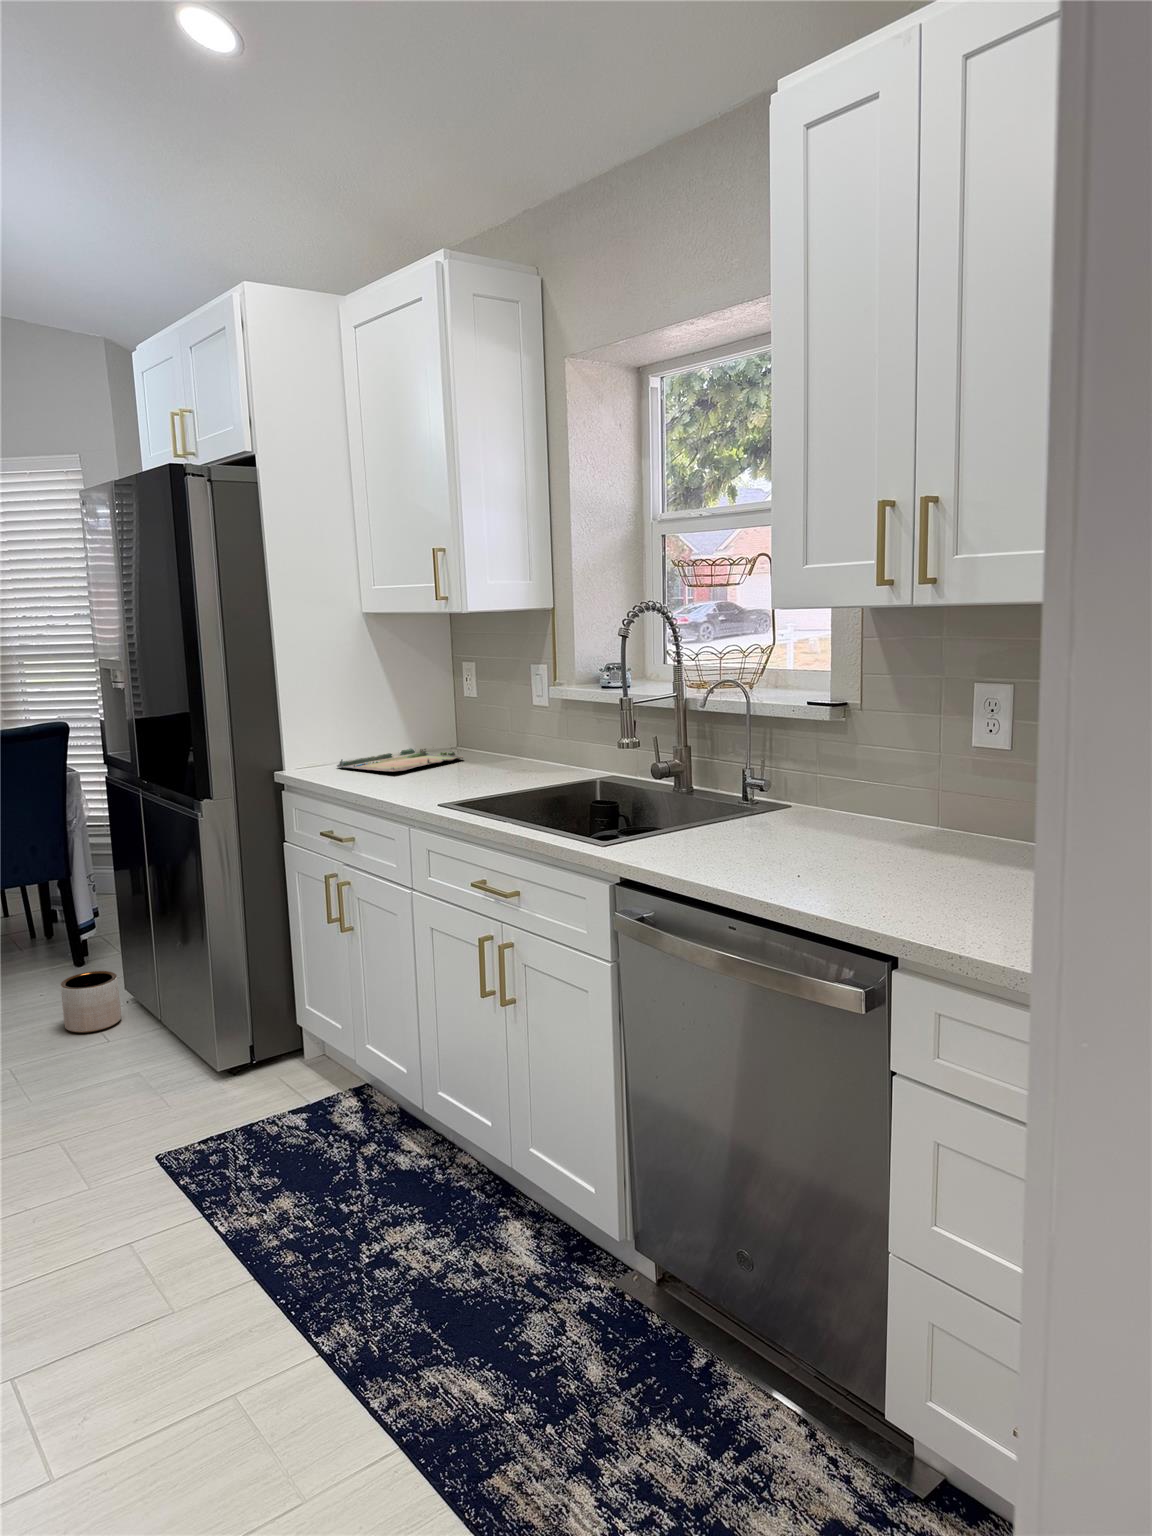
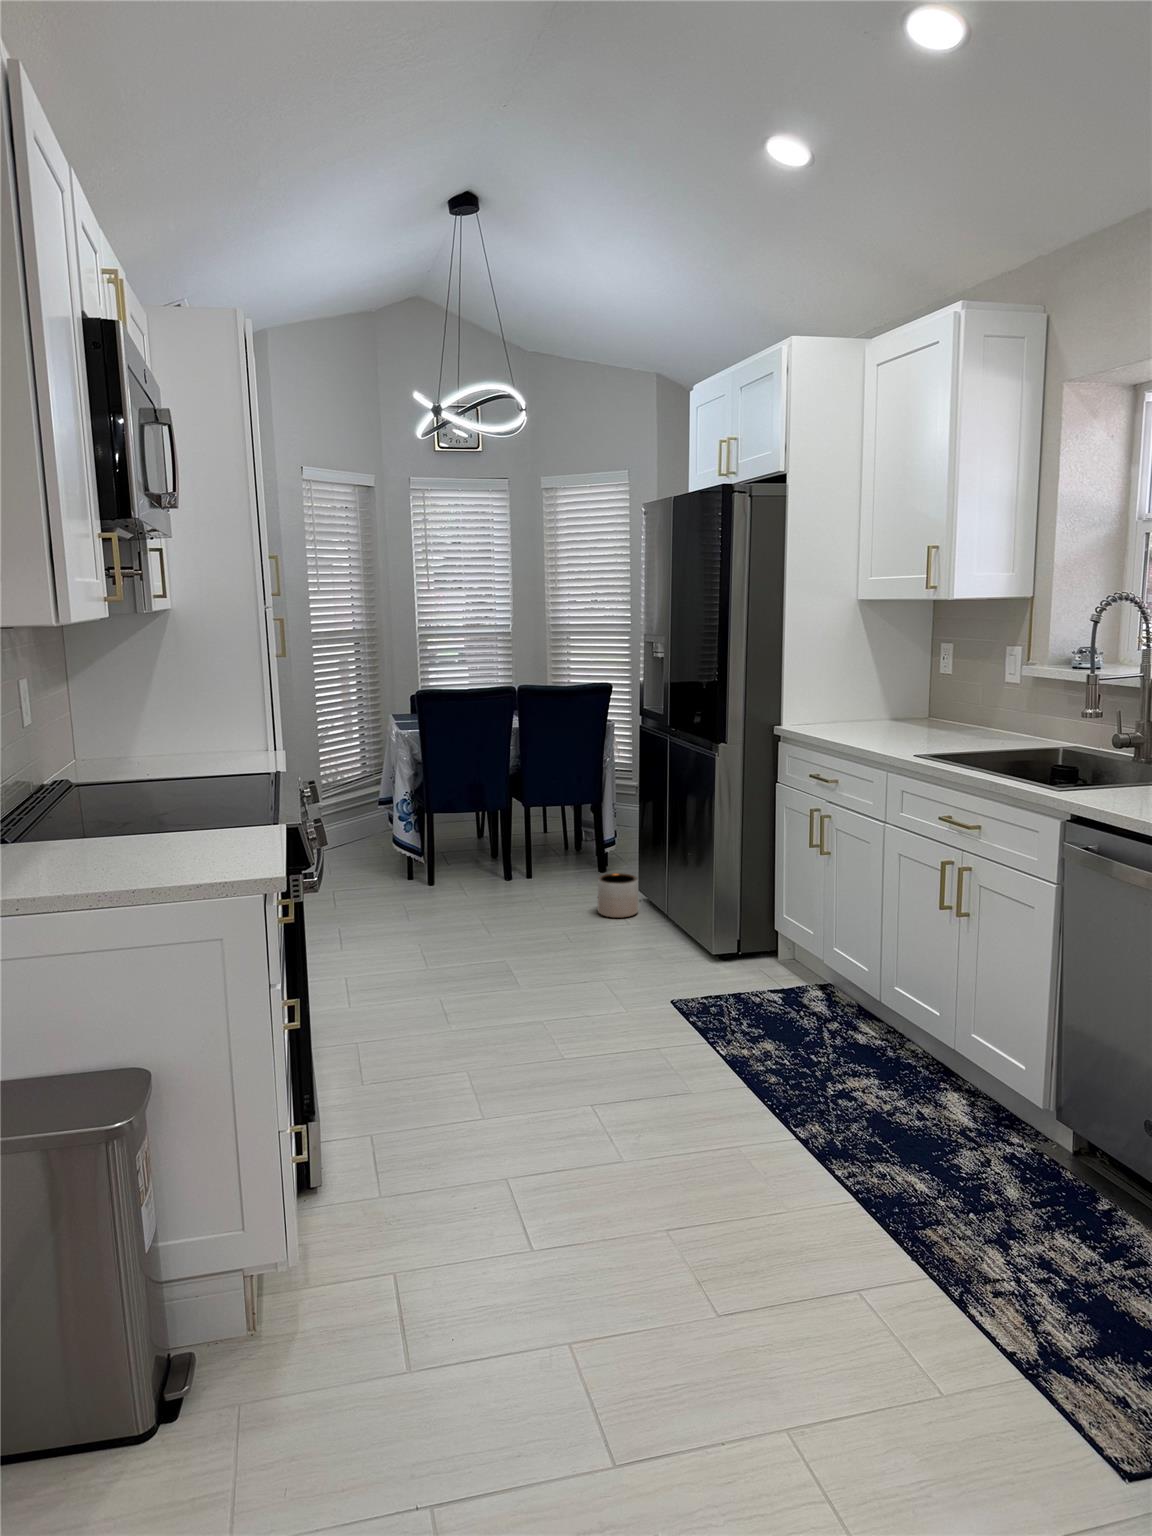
tray: present [337,747,463,772] -> none [828,714,936,731]

